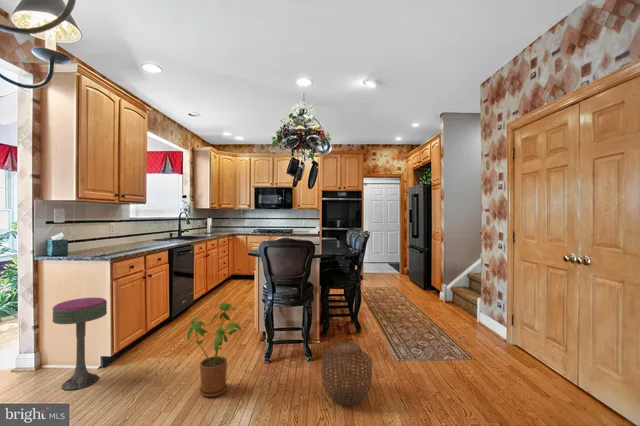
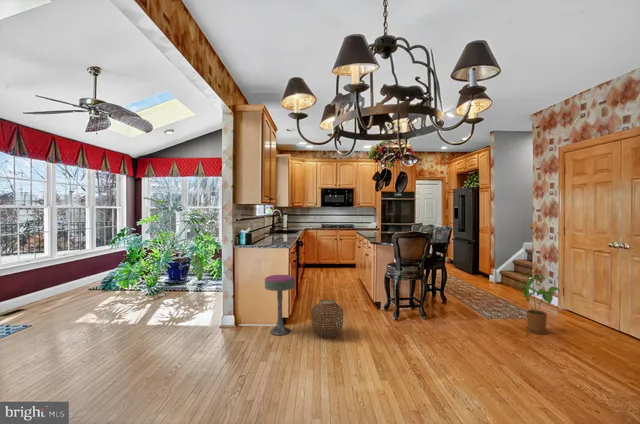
house plant: present [187,303,242,397] -> present [519,275,560,334]
woven basket: present [322,341,372,406] -> present [311,299,343,338]

